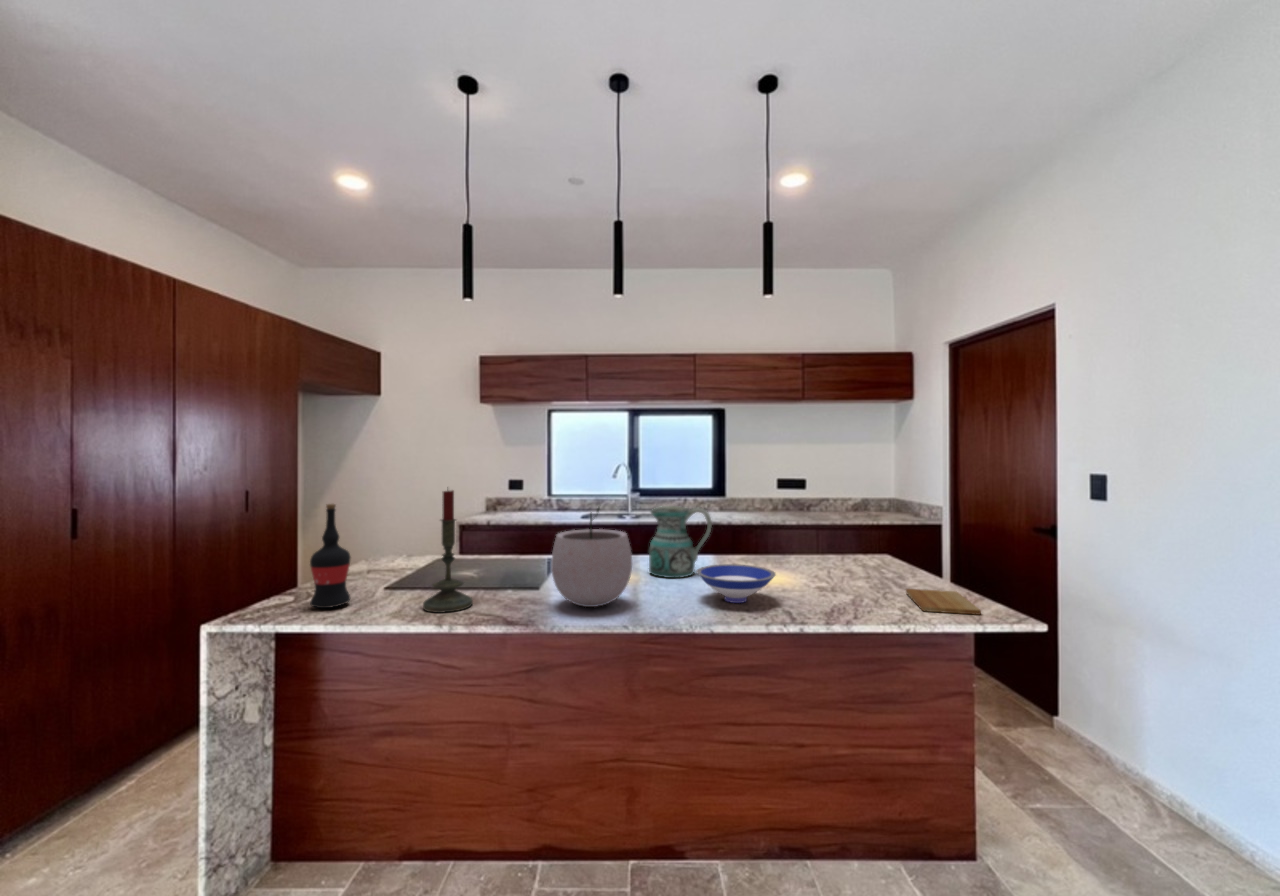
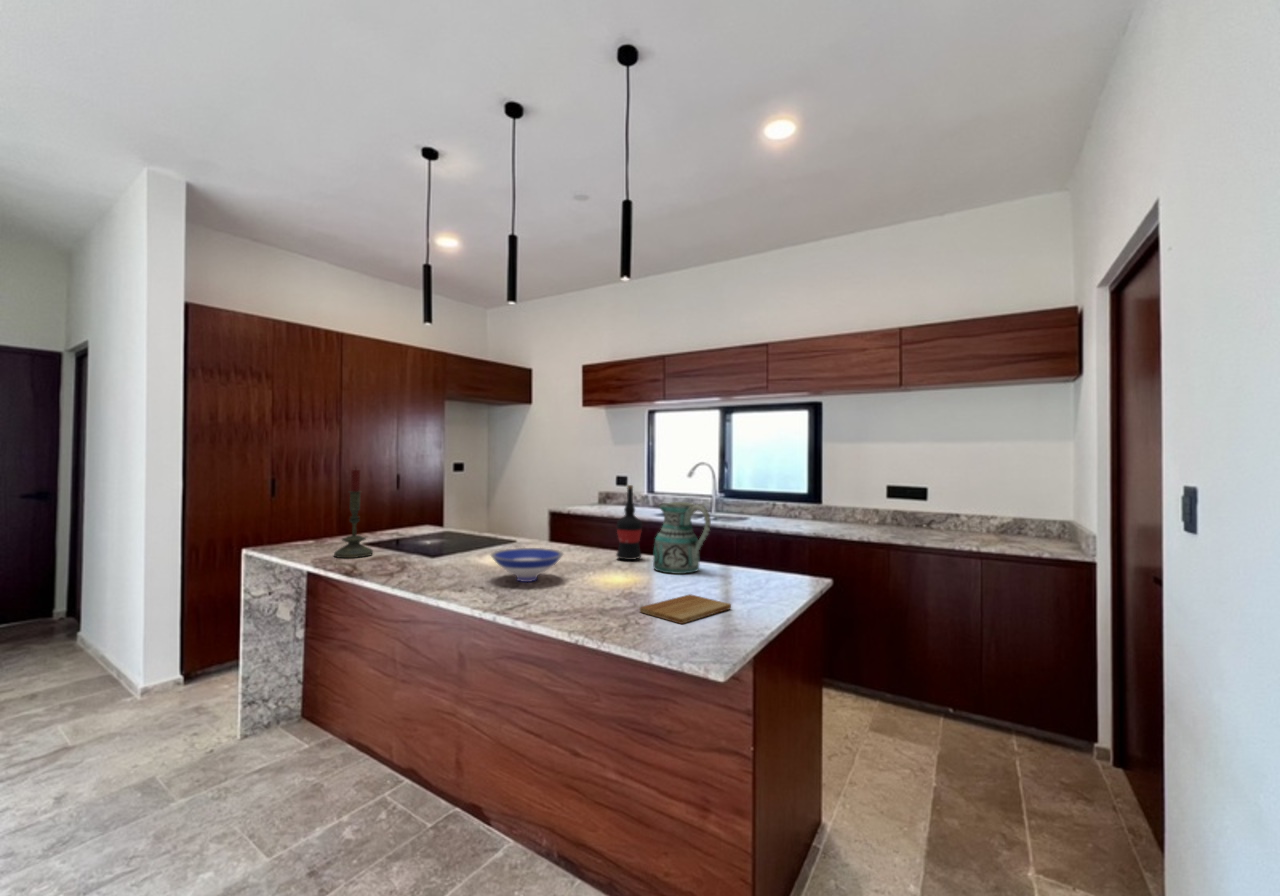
wine bottle: present [310,504,351,608] -> present [616,485,642,560]
ceramic pitcher: present [649,506,712,578] -> present [653,502,711,574]
plant pot: present [551,507,632,607] -> none [392,484,462,568]

